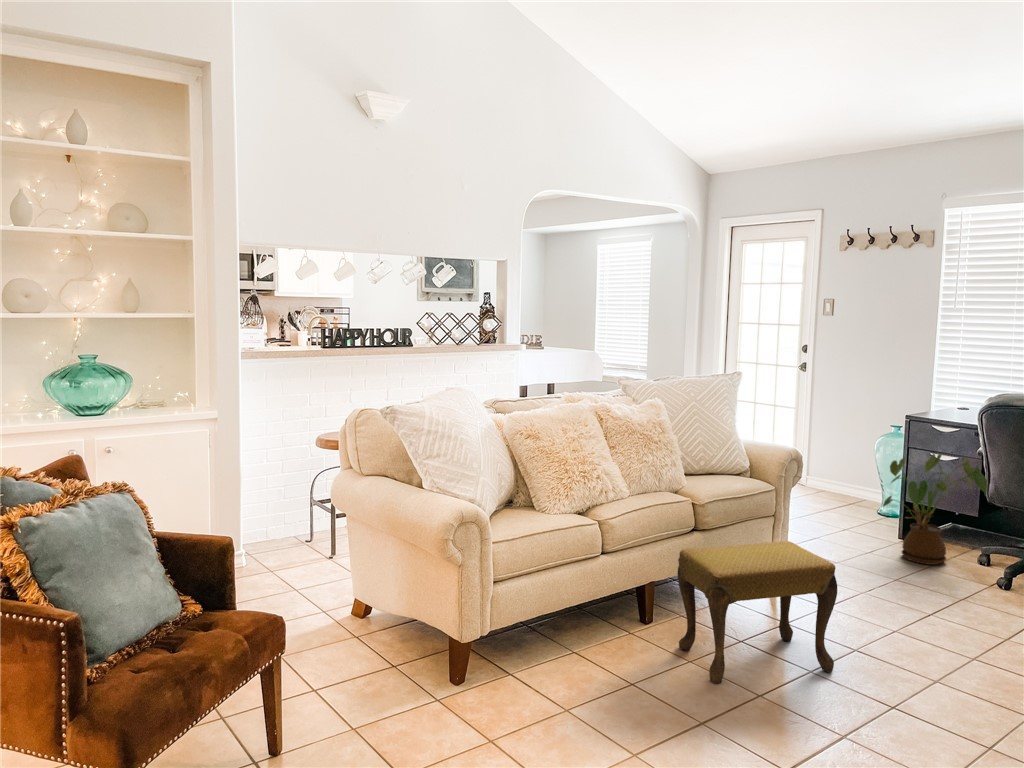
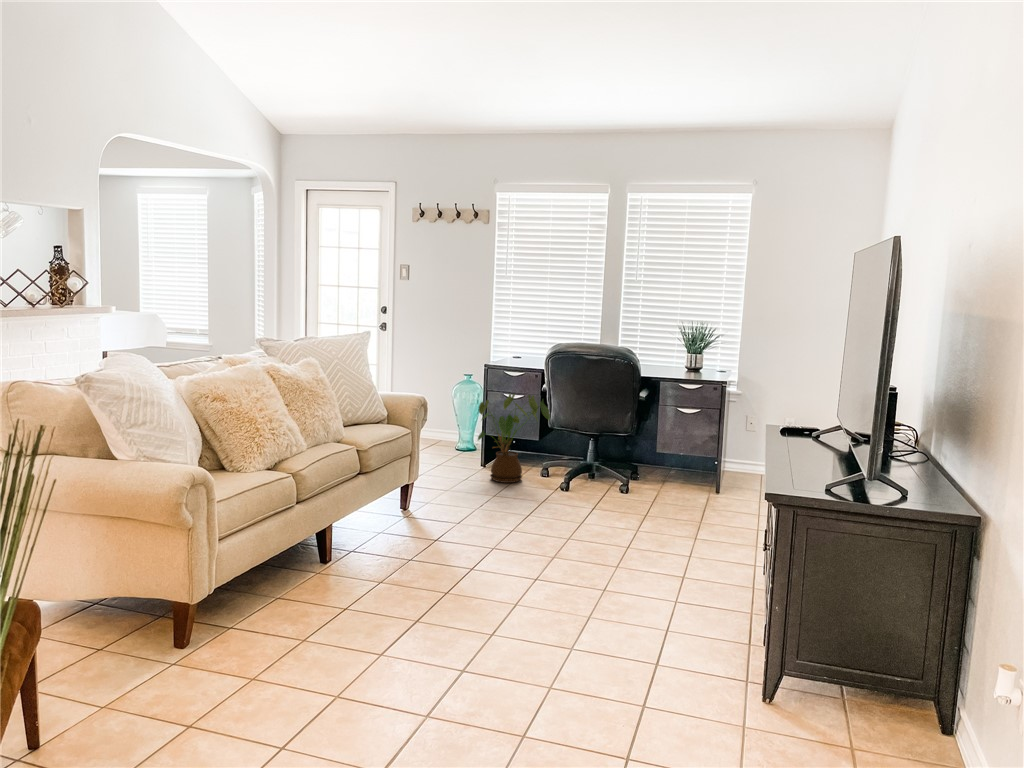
footstool: present [678,541,837,684] -> none [366,470,492,594]

